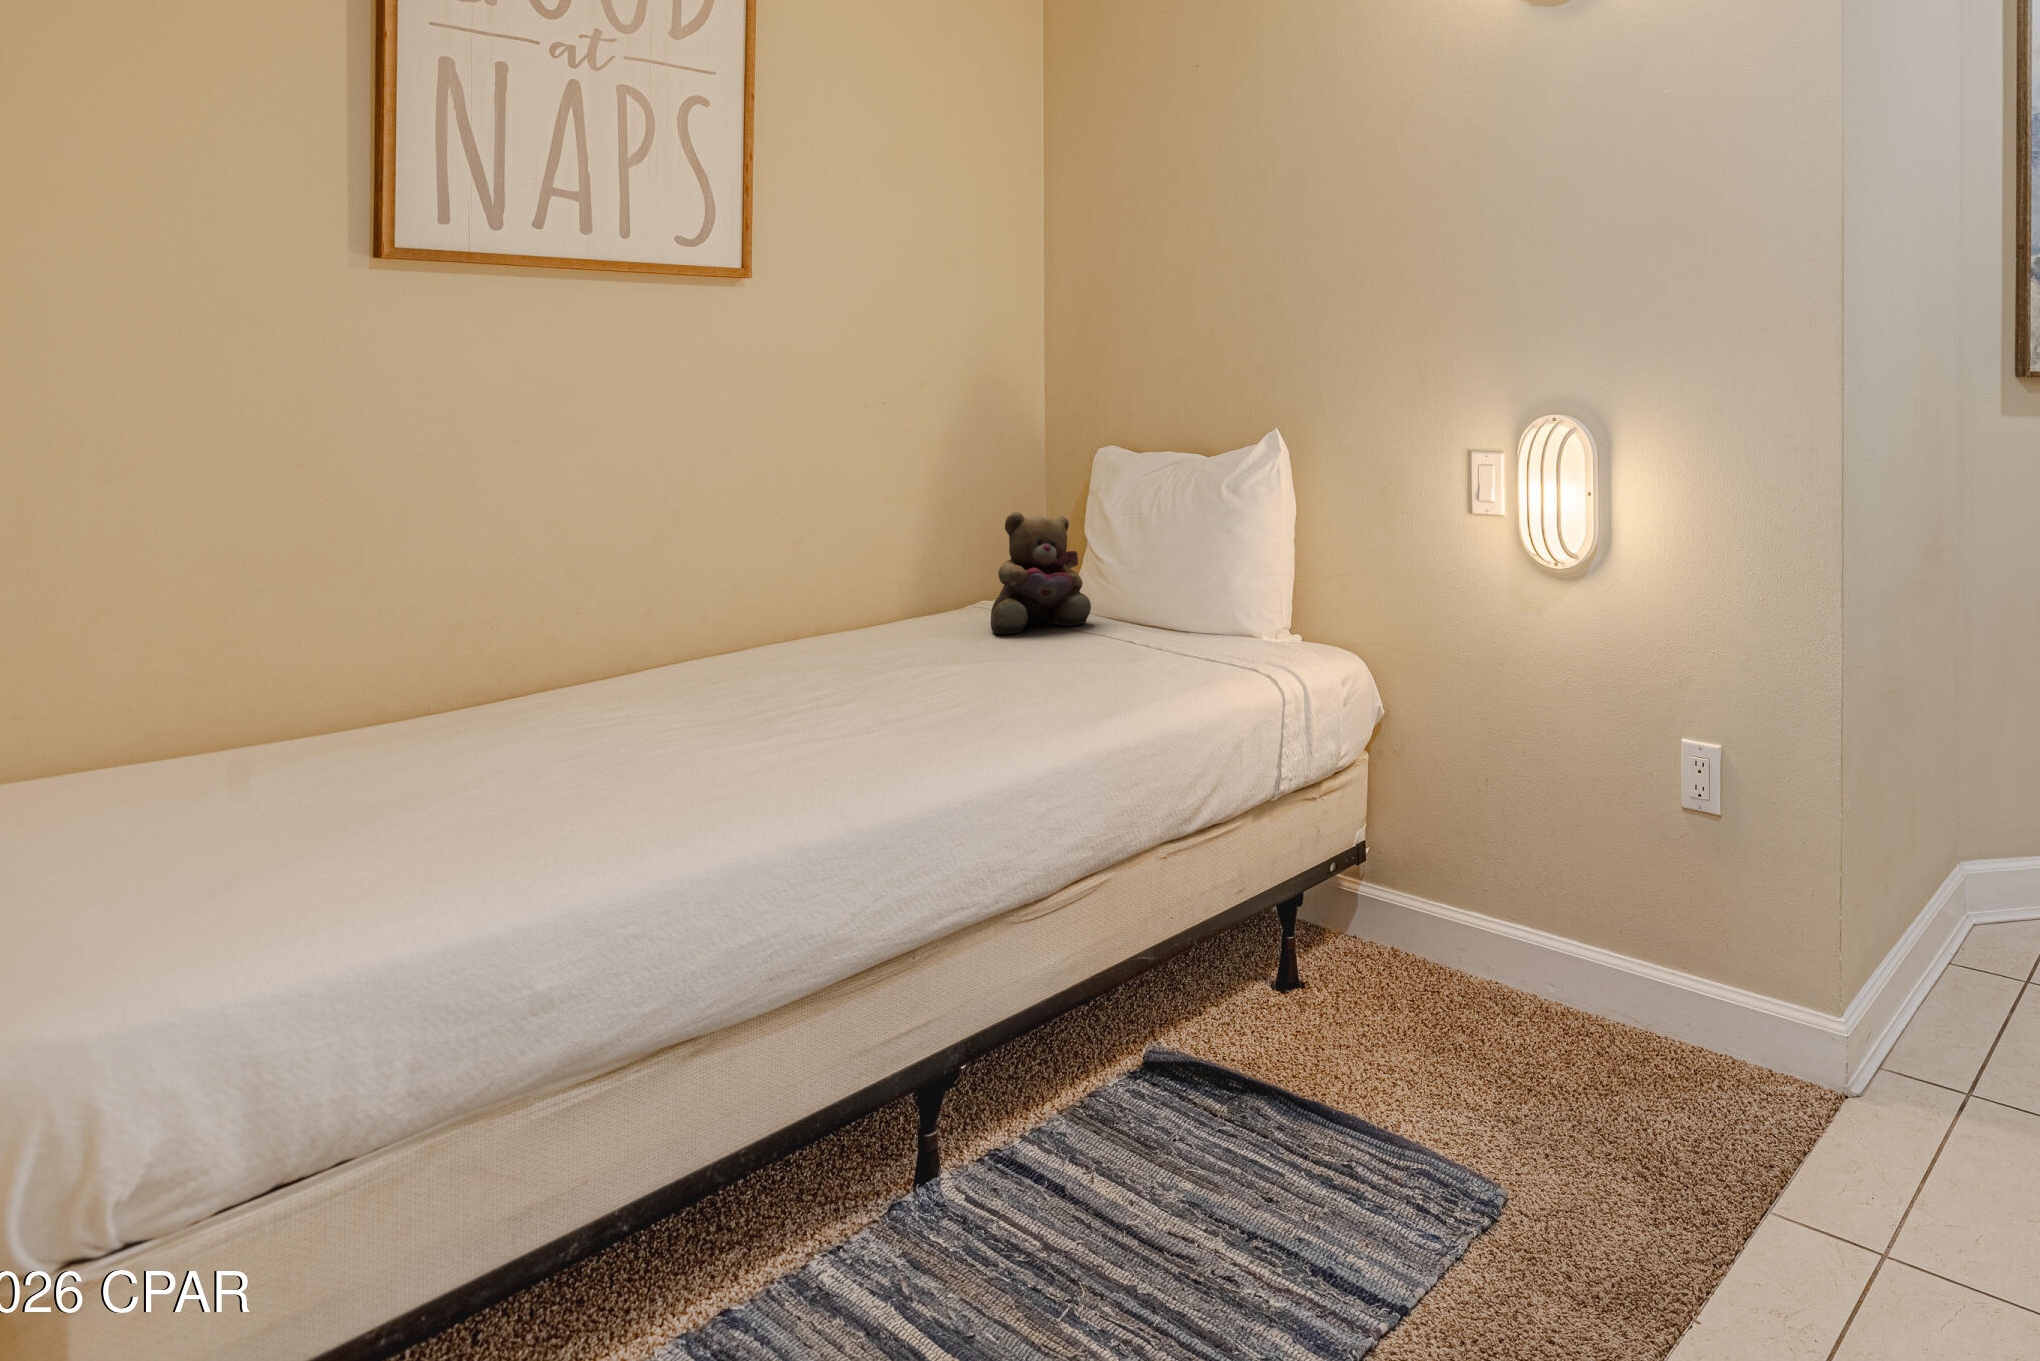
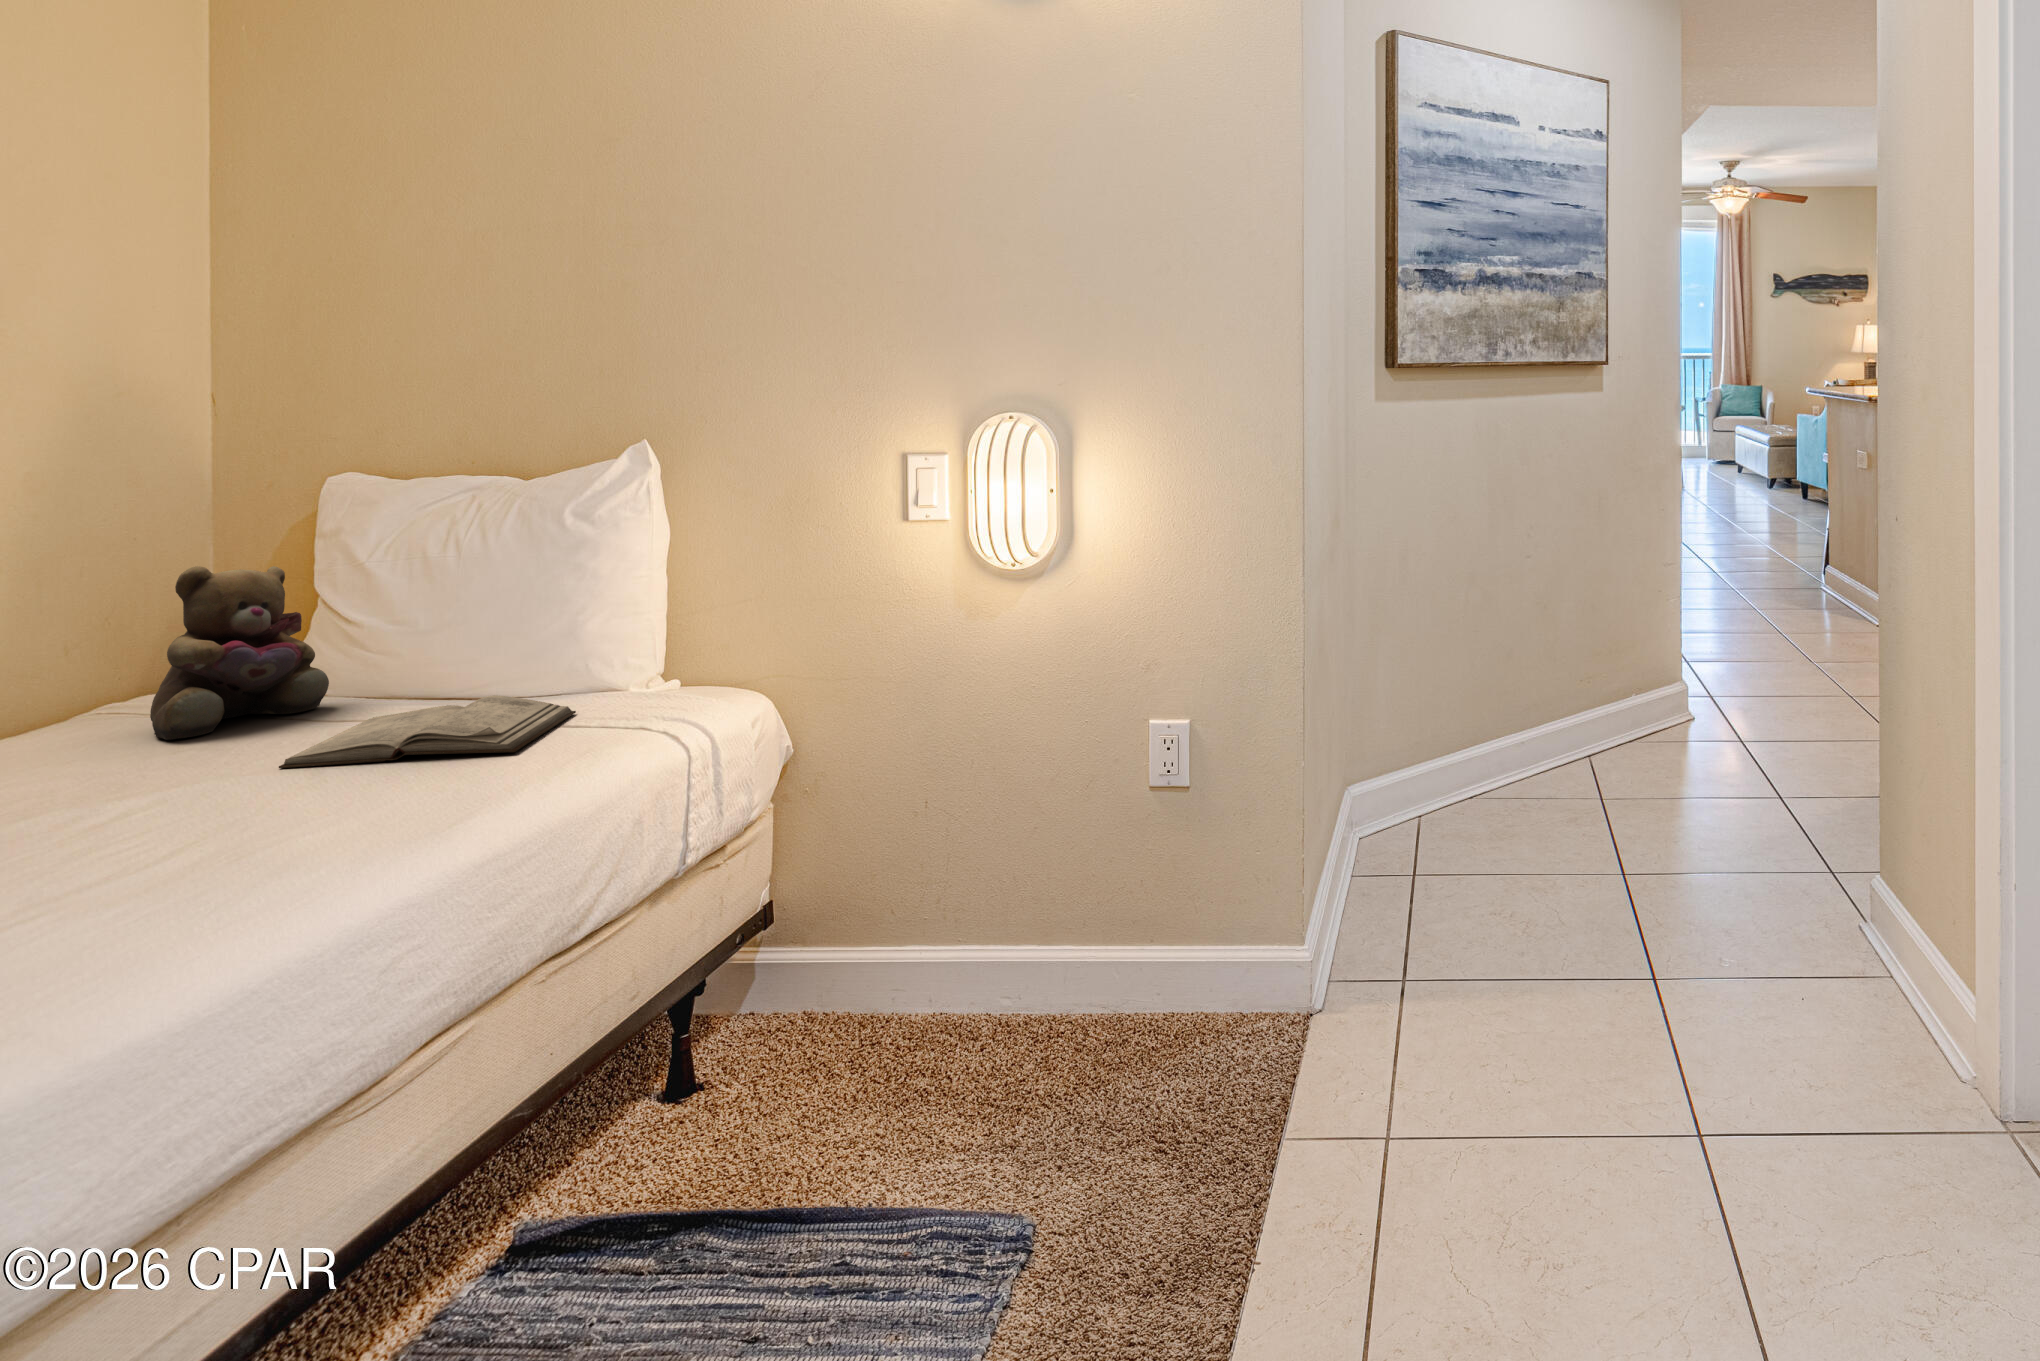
diary: none [1036,629,1226,675] -> present [279,695,576,768]

